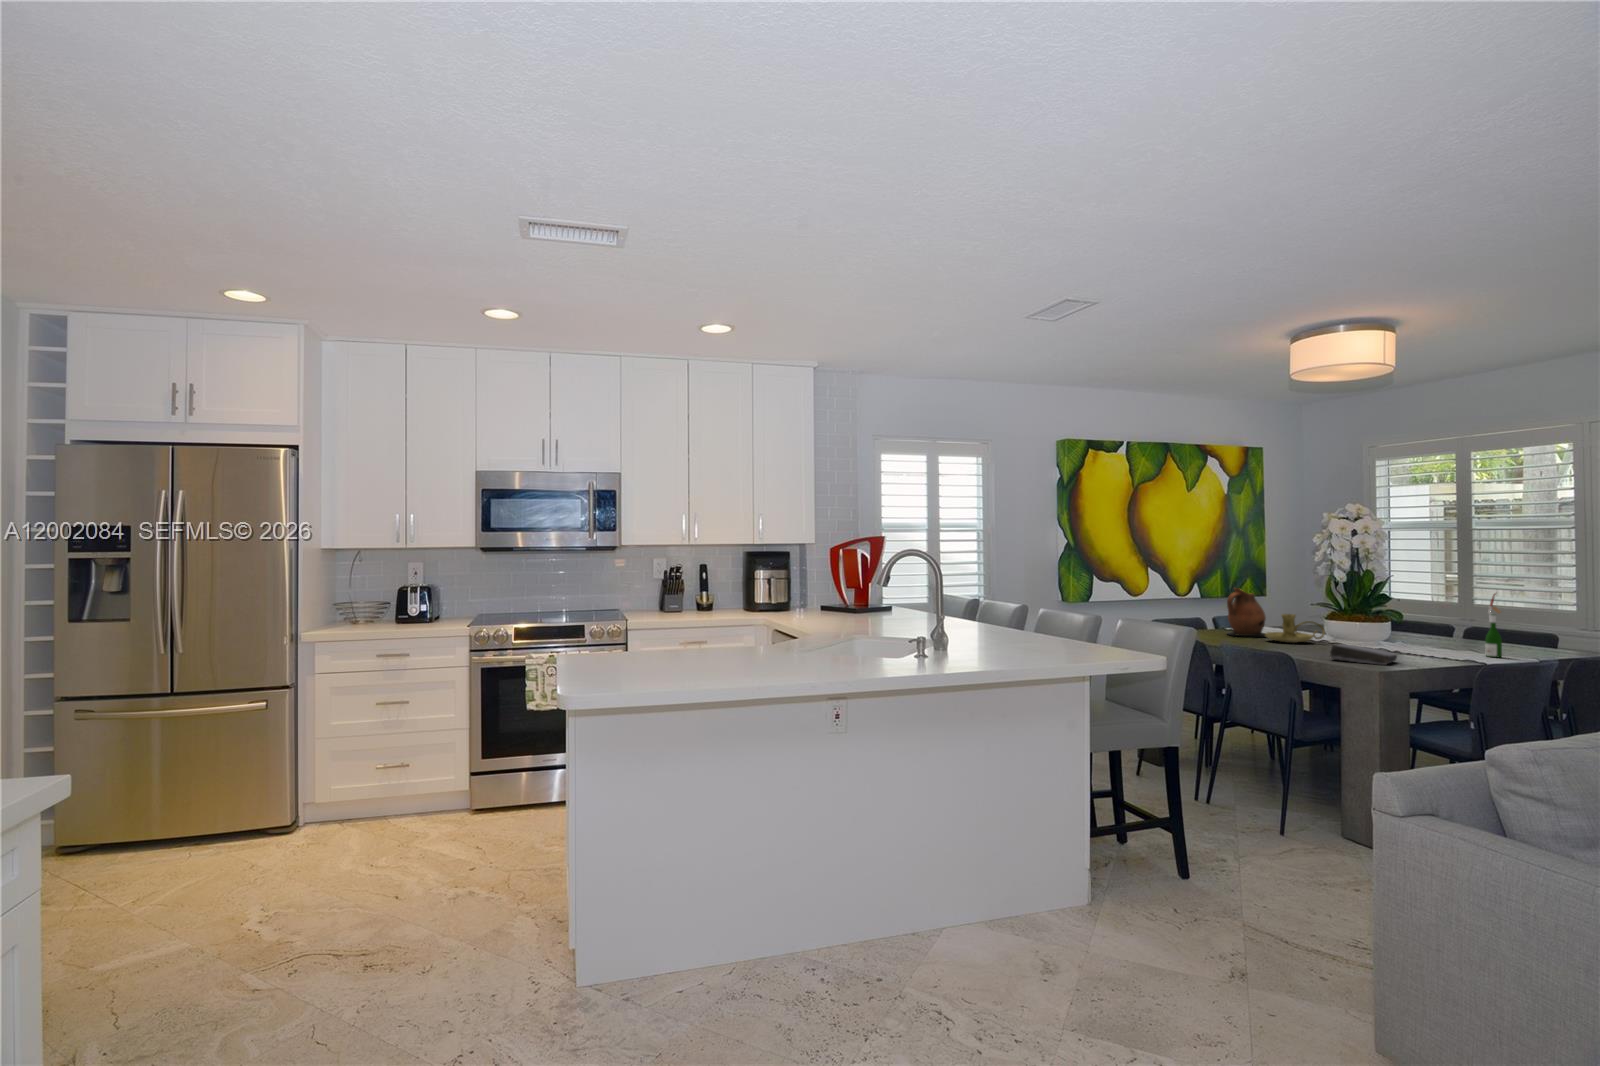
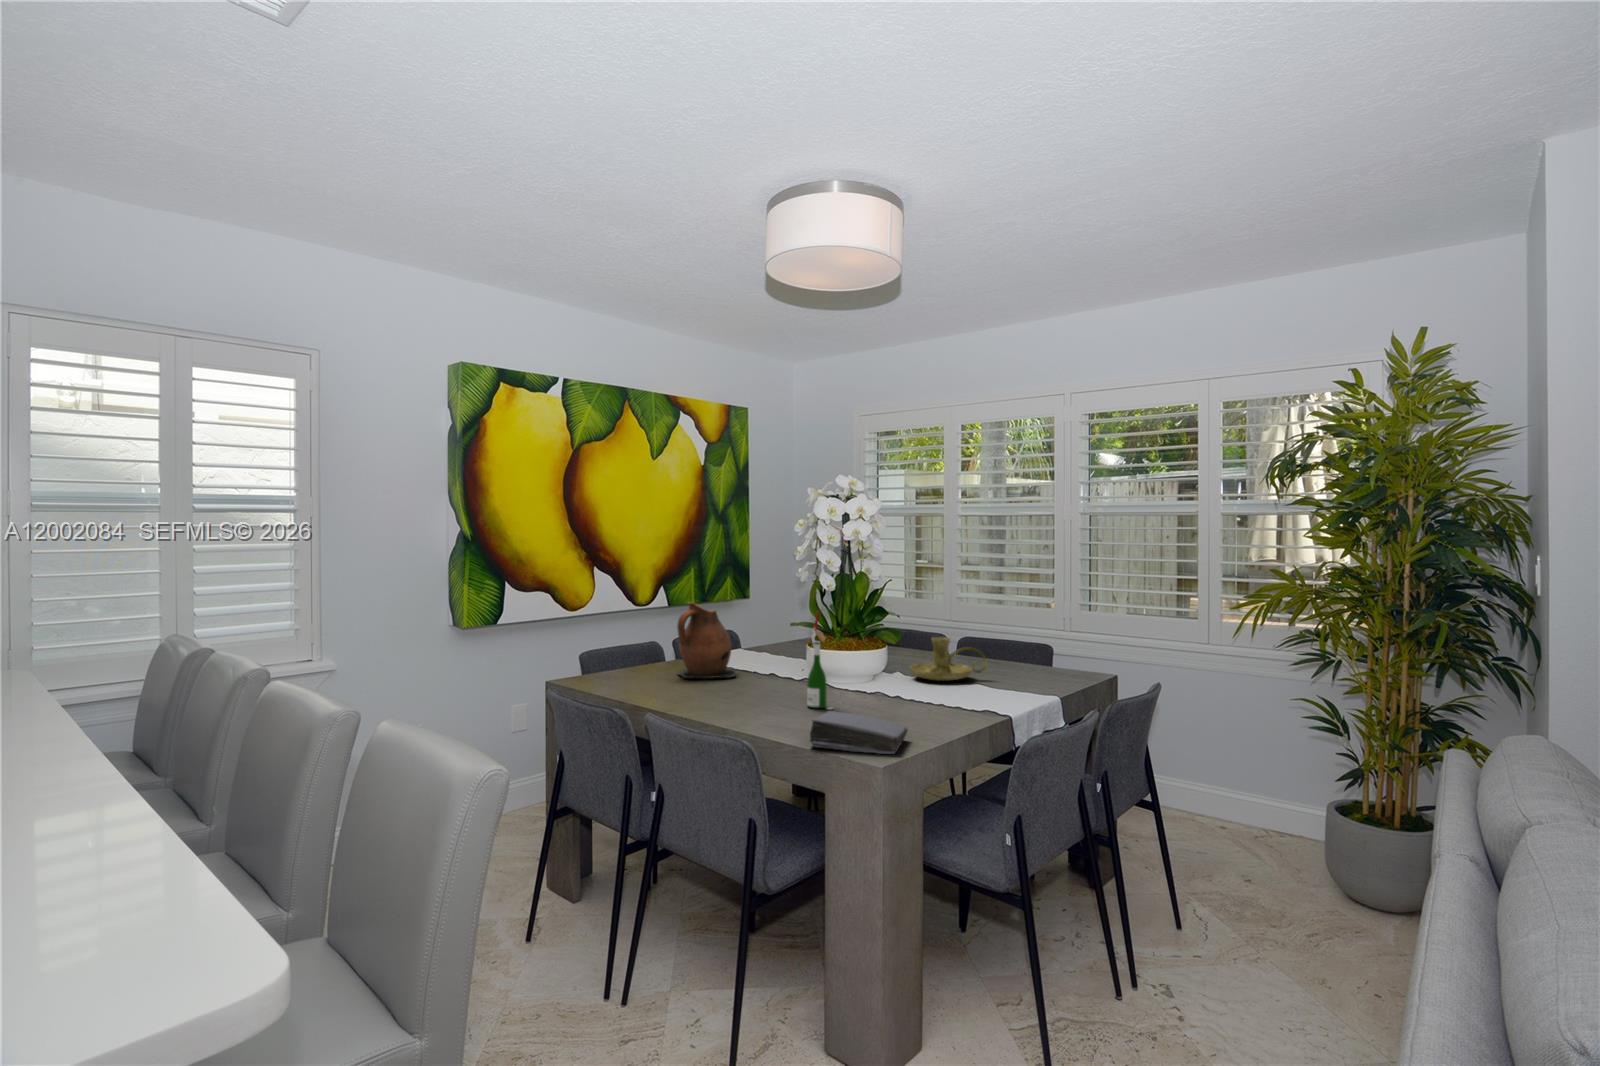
wine bottle: present [1485,594,1502,657] -> present [807,610,832,709]
candle holder: present [1265,614,1325,643] -> present [910,637,987,681]

